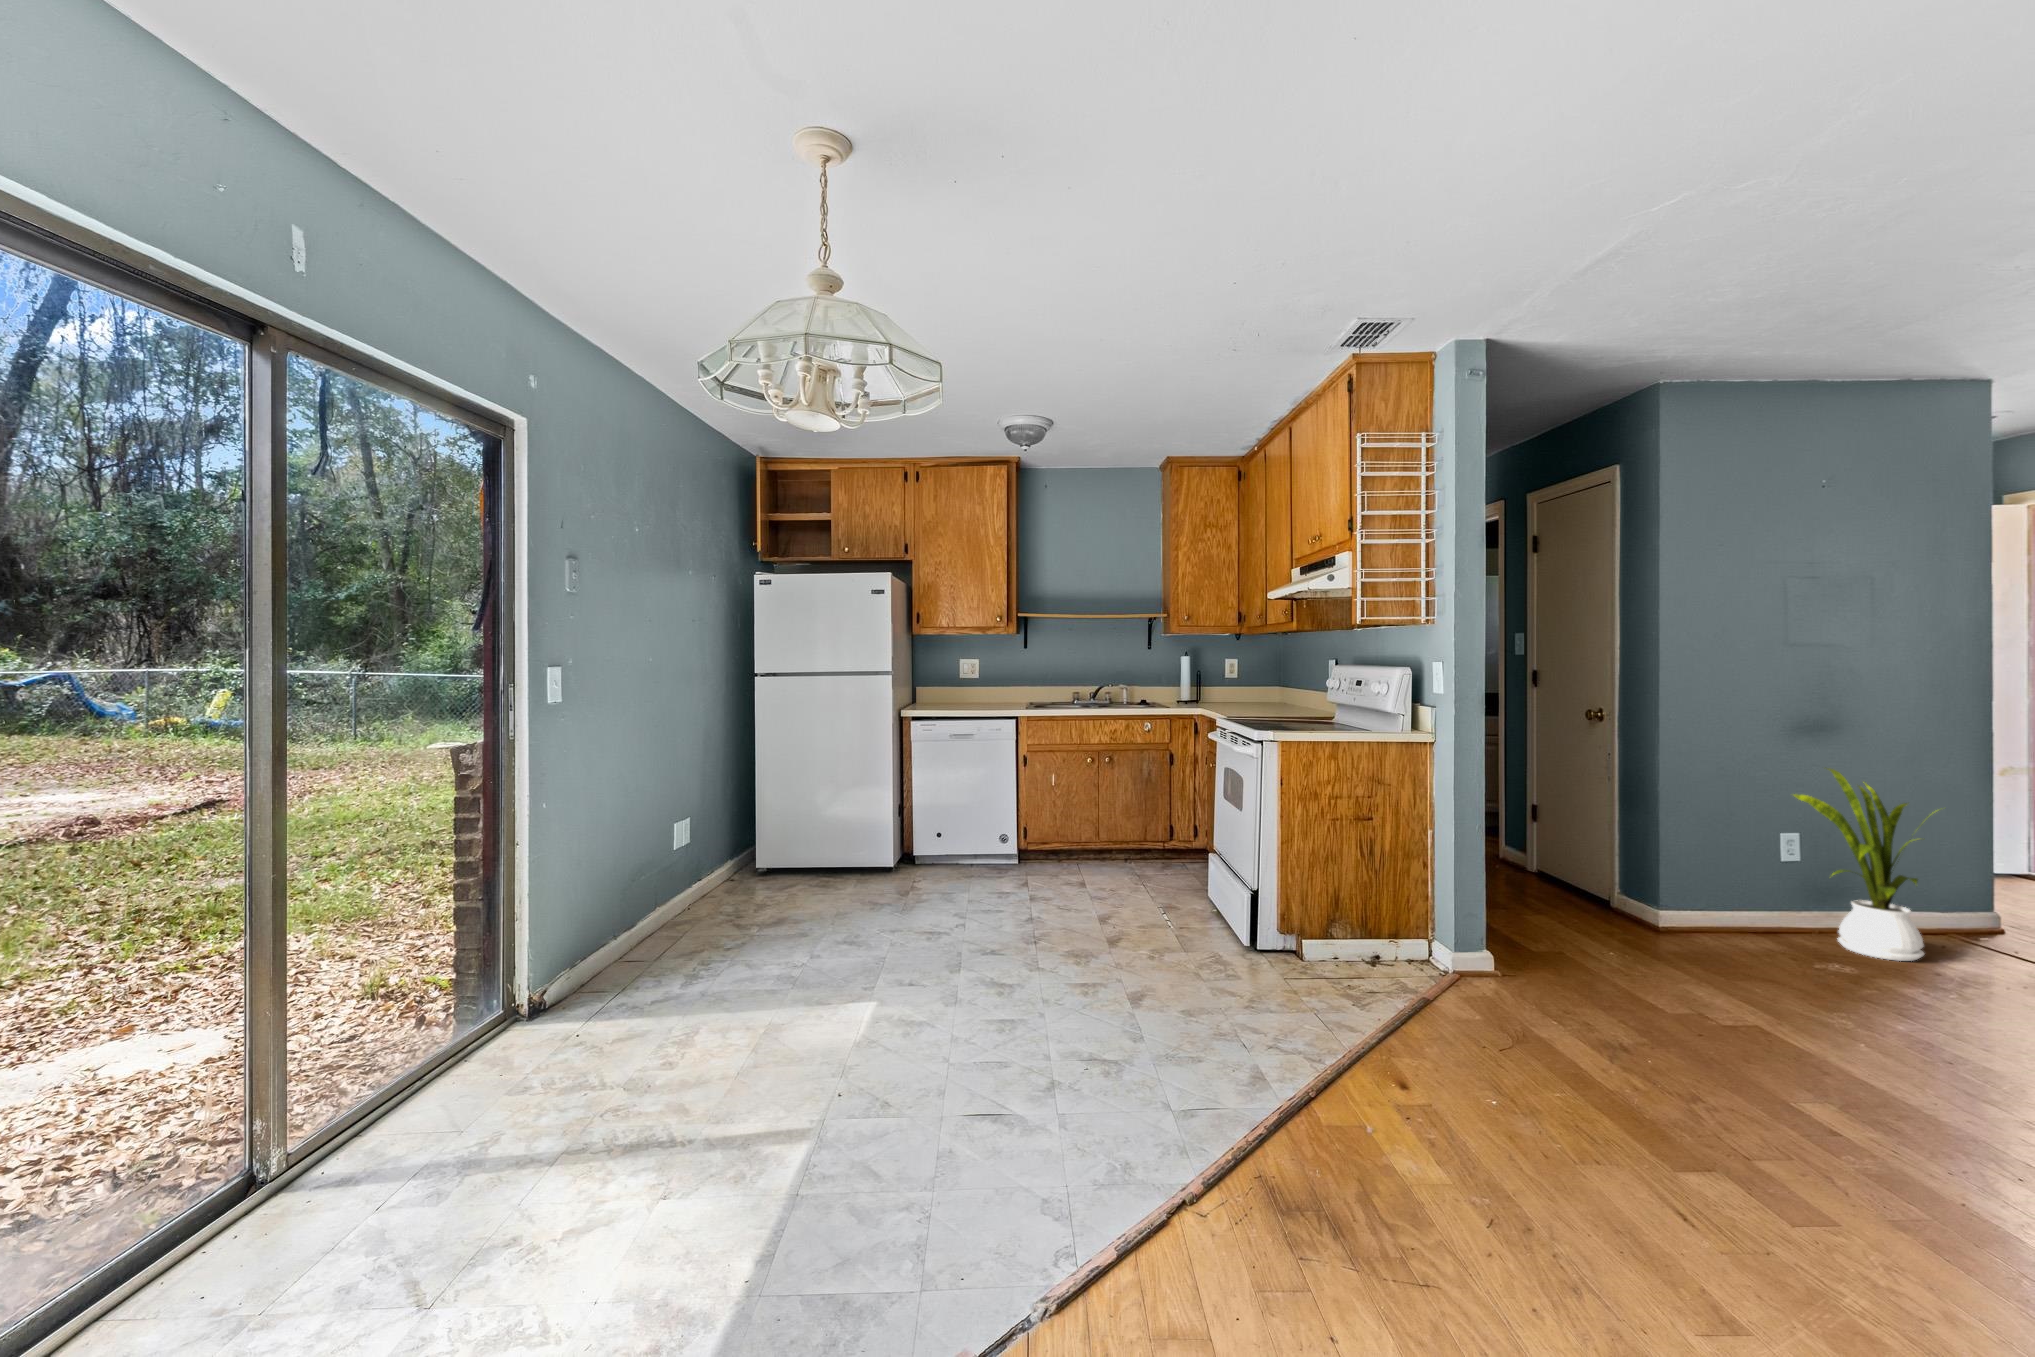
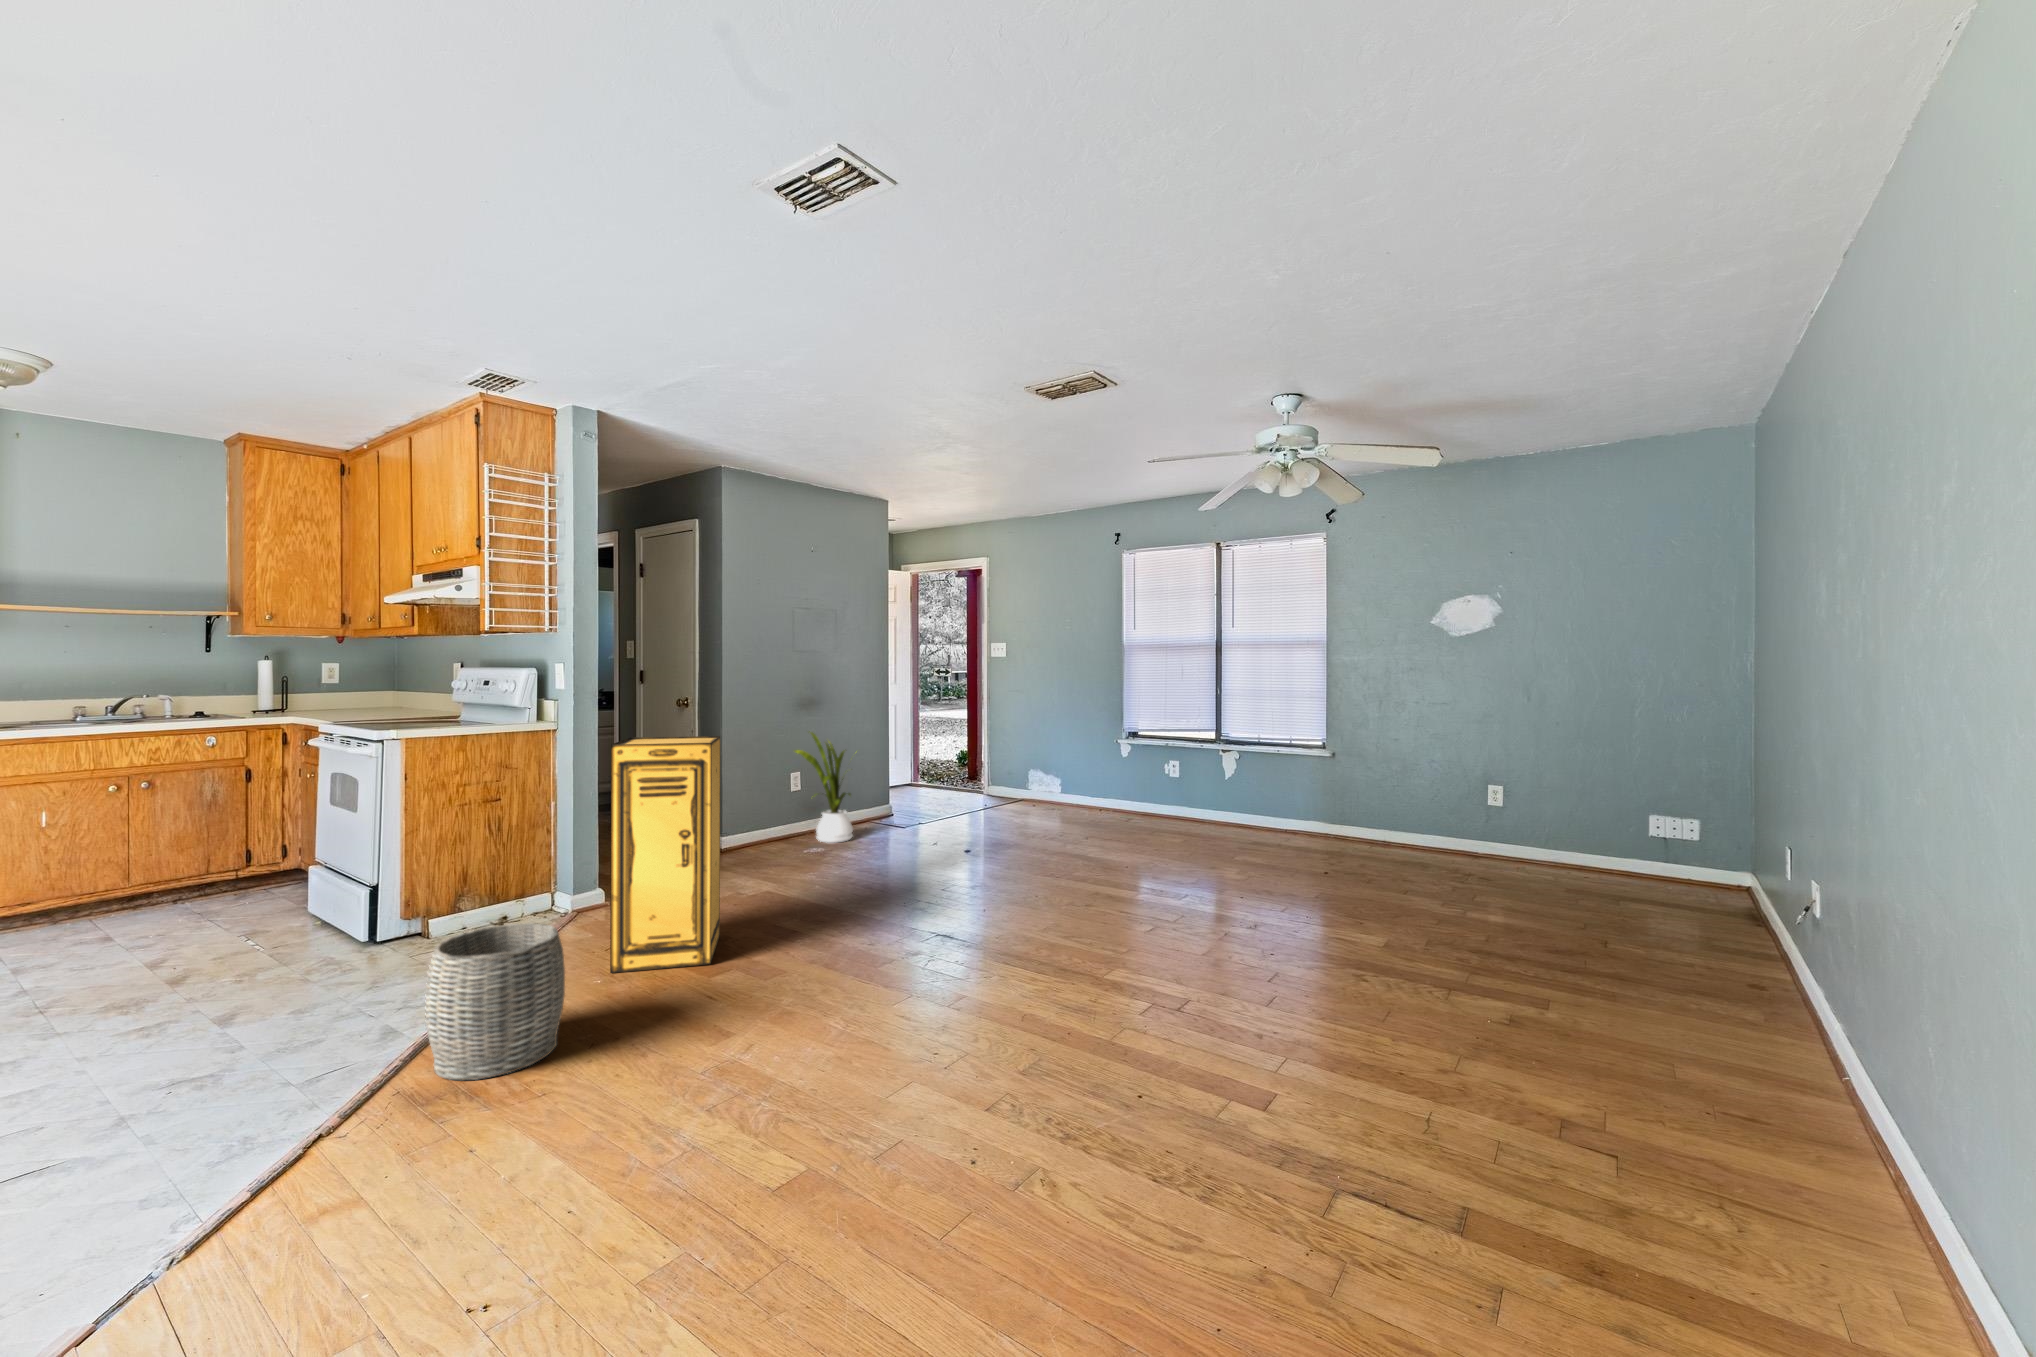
storage cabinet: none [1505,766,1680,1135] -> present [610,736,720,973]
woven basket: none [1289,994,1447,1204] -> present [425,923,565,1080]

